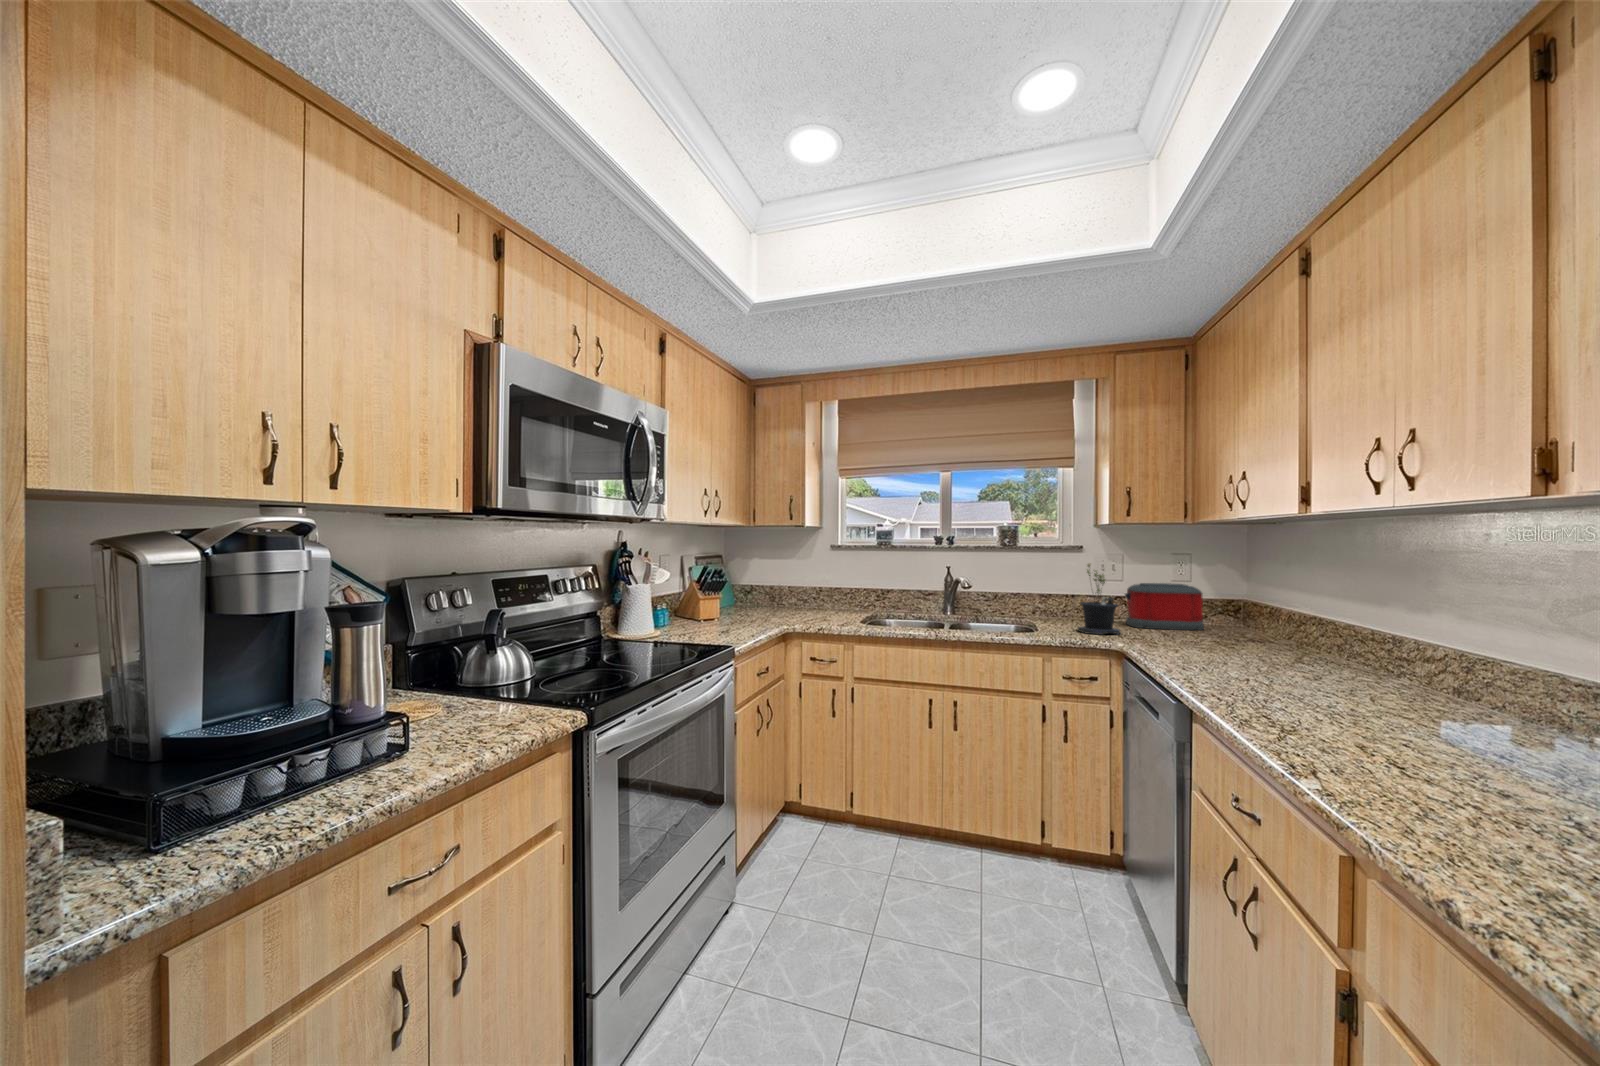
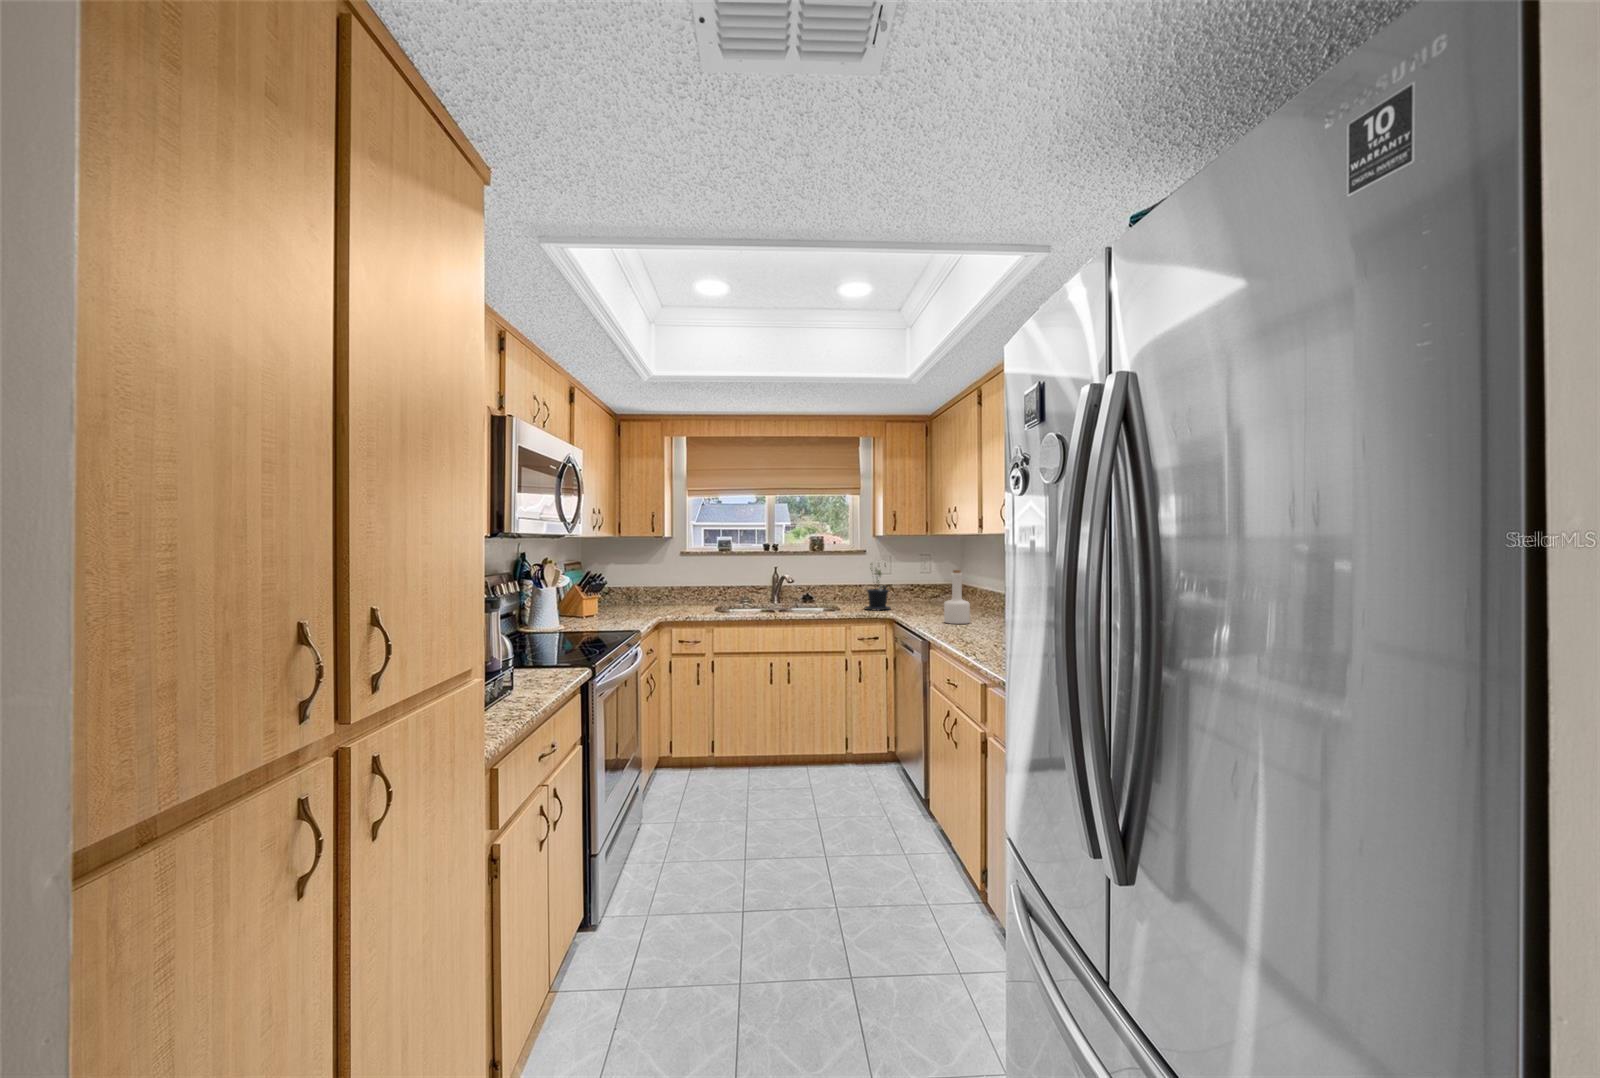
bottle: none [1219,578,1275,676] -> present [944,570,970,624]
toaster: present [1125,583,1204,630] -> none [892,575,939,606]

